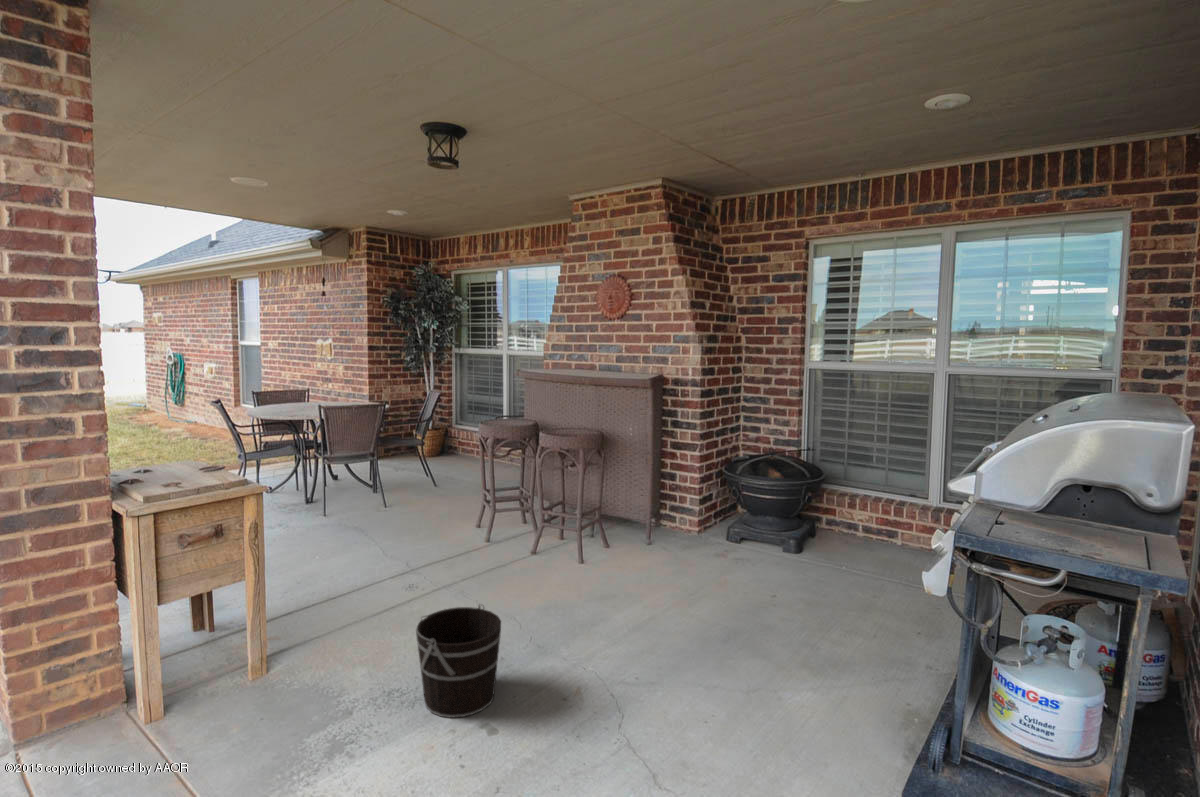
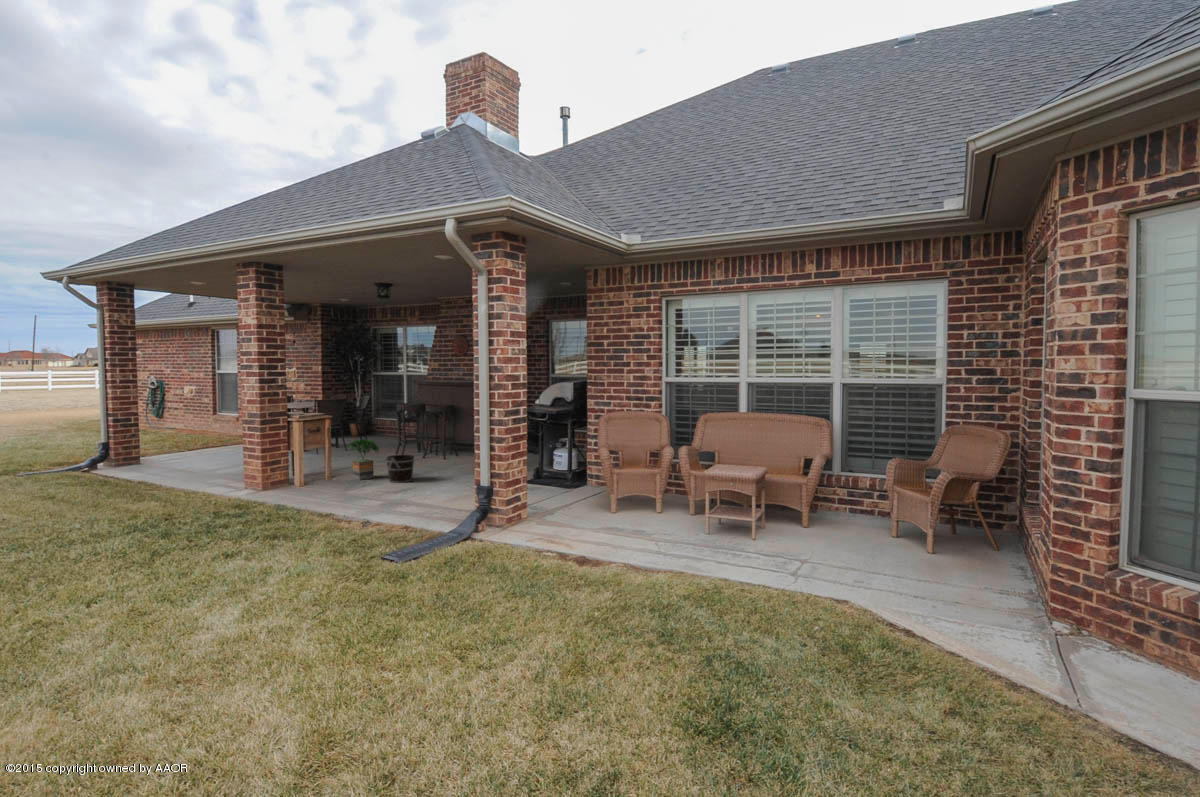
potted tree: none [316,545,407,678] -> present [350,439,379,480]

